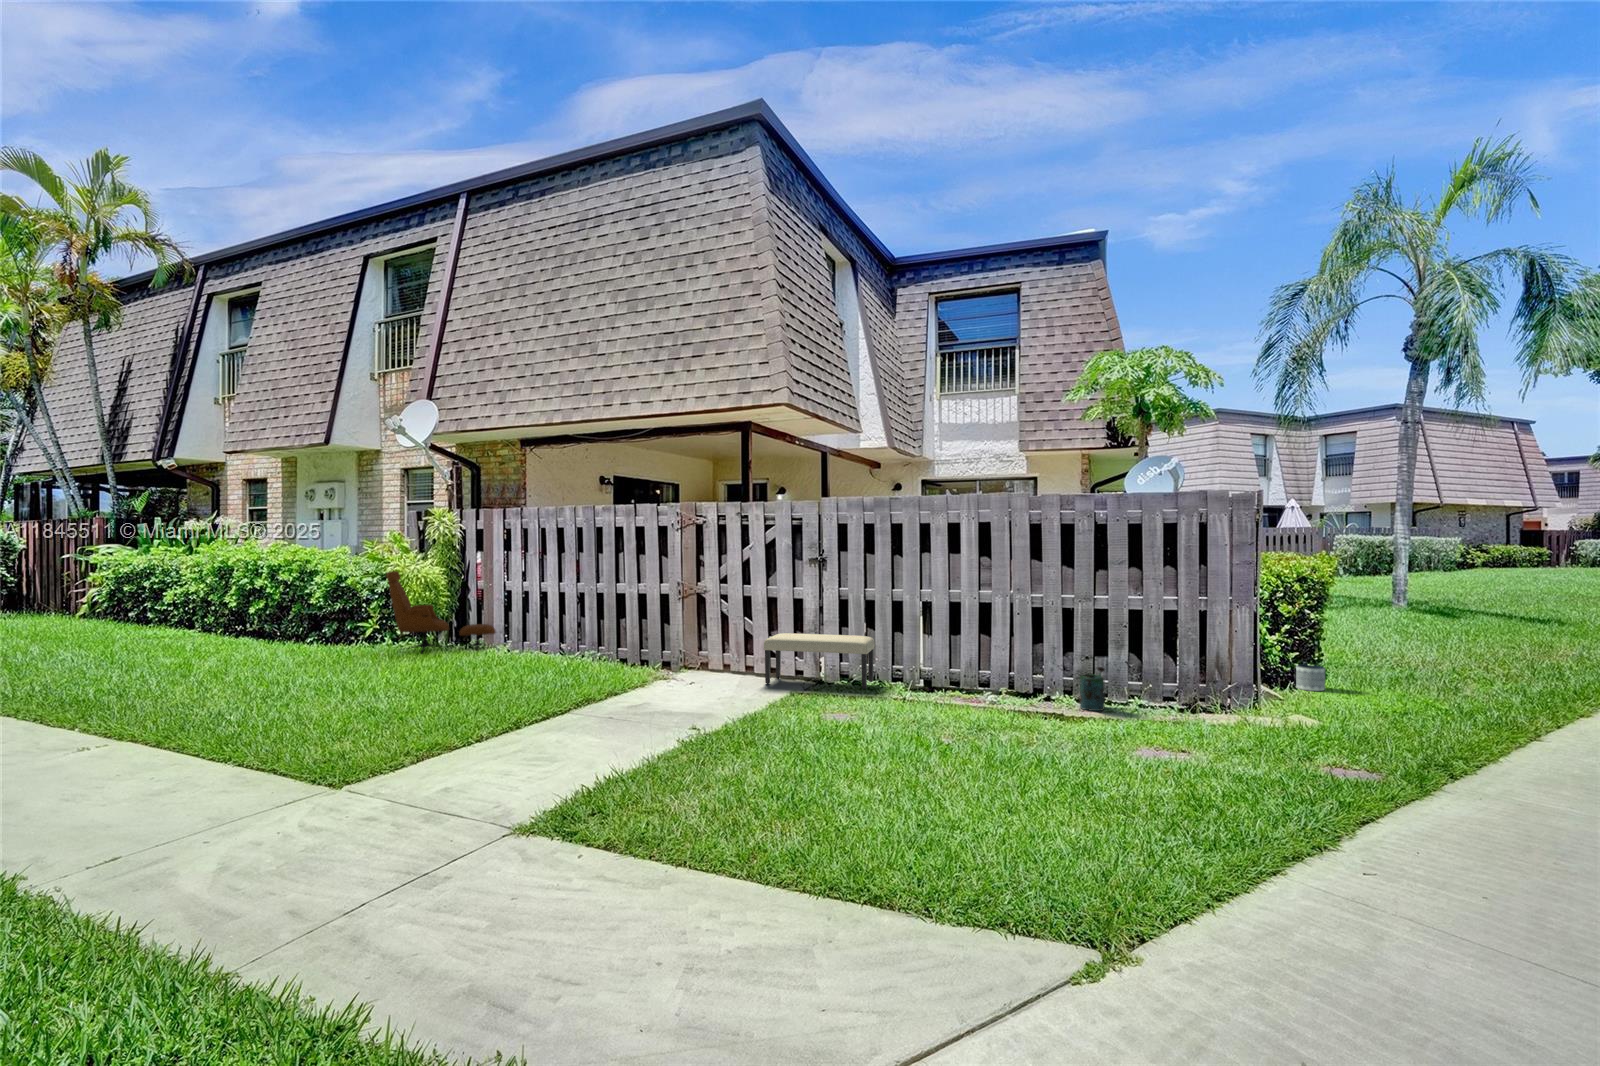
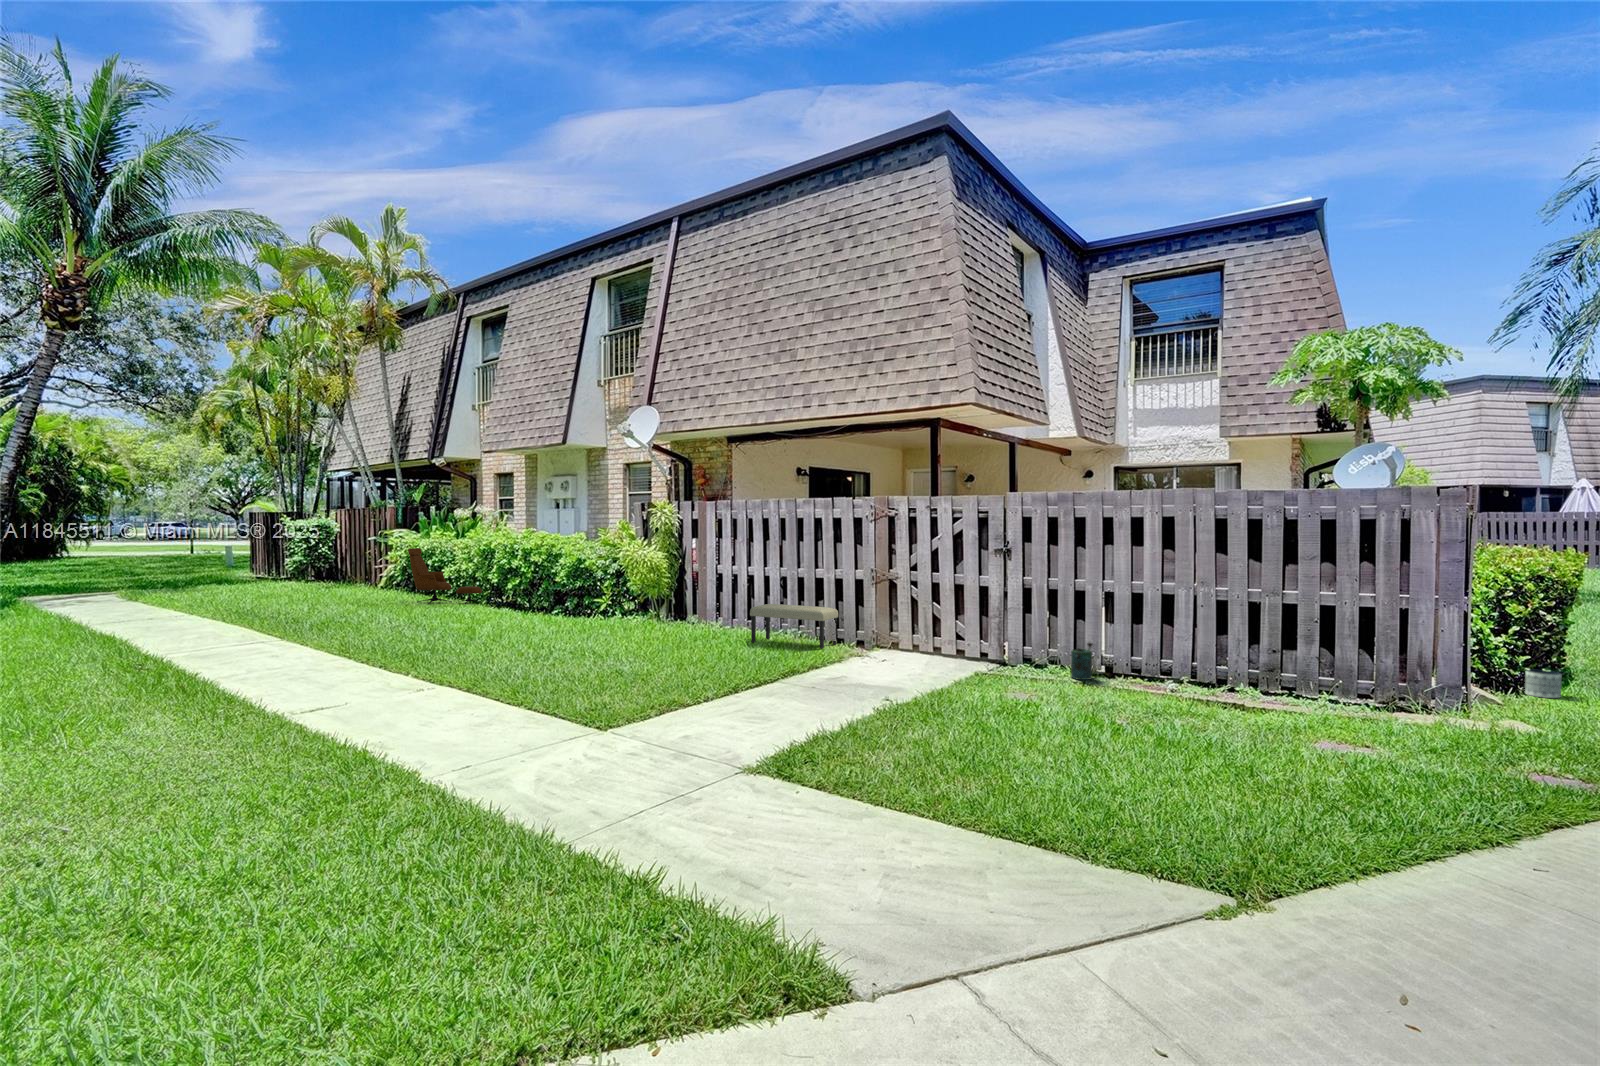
lounge chair: present [386,571,496,653] -> present [408,548,482,604]
bench: present [764,633,875,689] -> present [750,604,838,649]
watering can: present [1080,667,1105,711] -> present [1071,643,1092,680]

